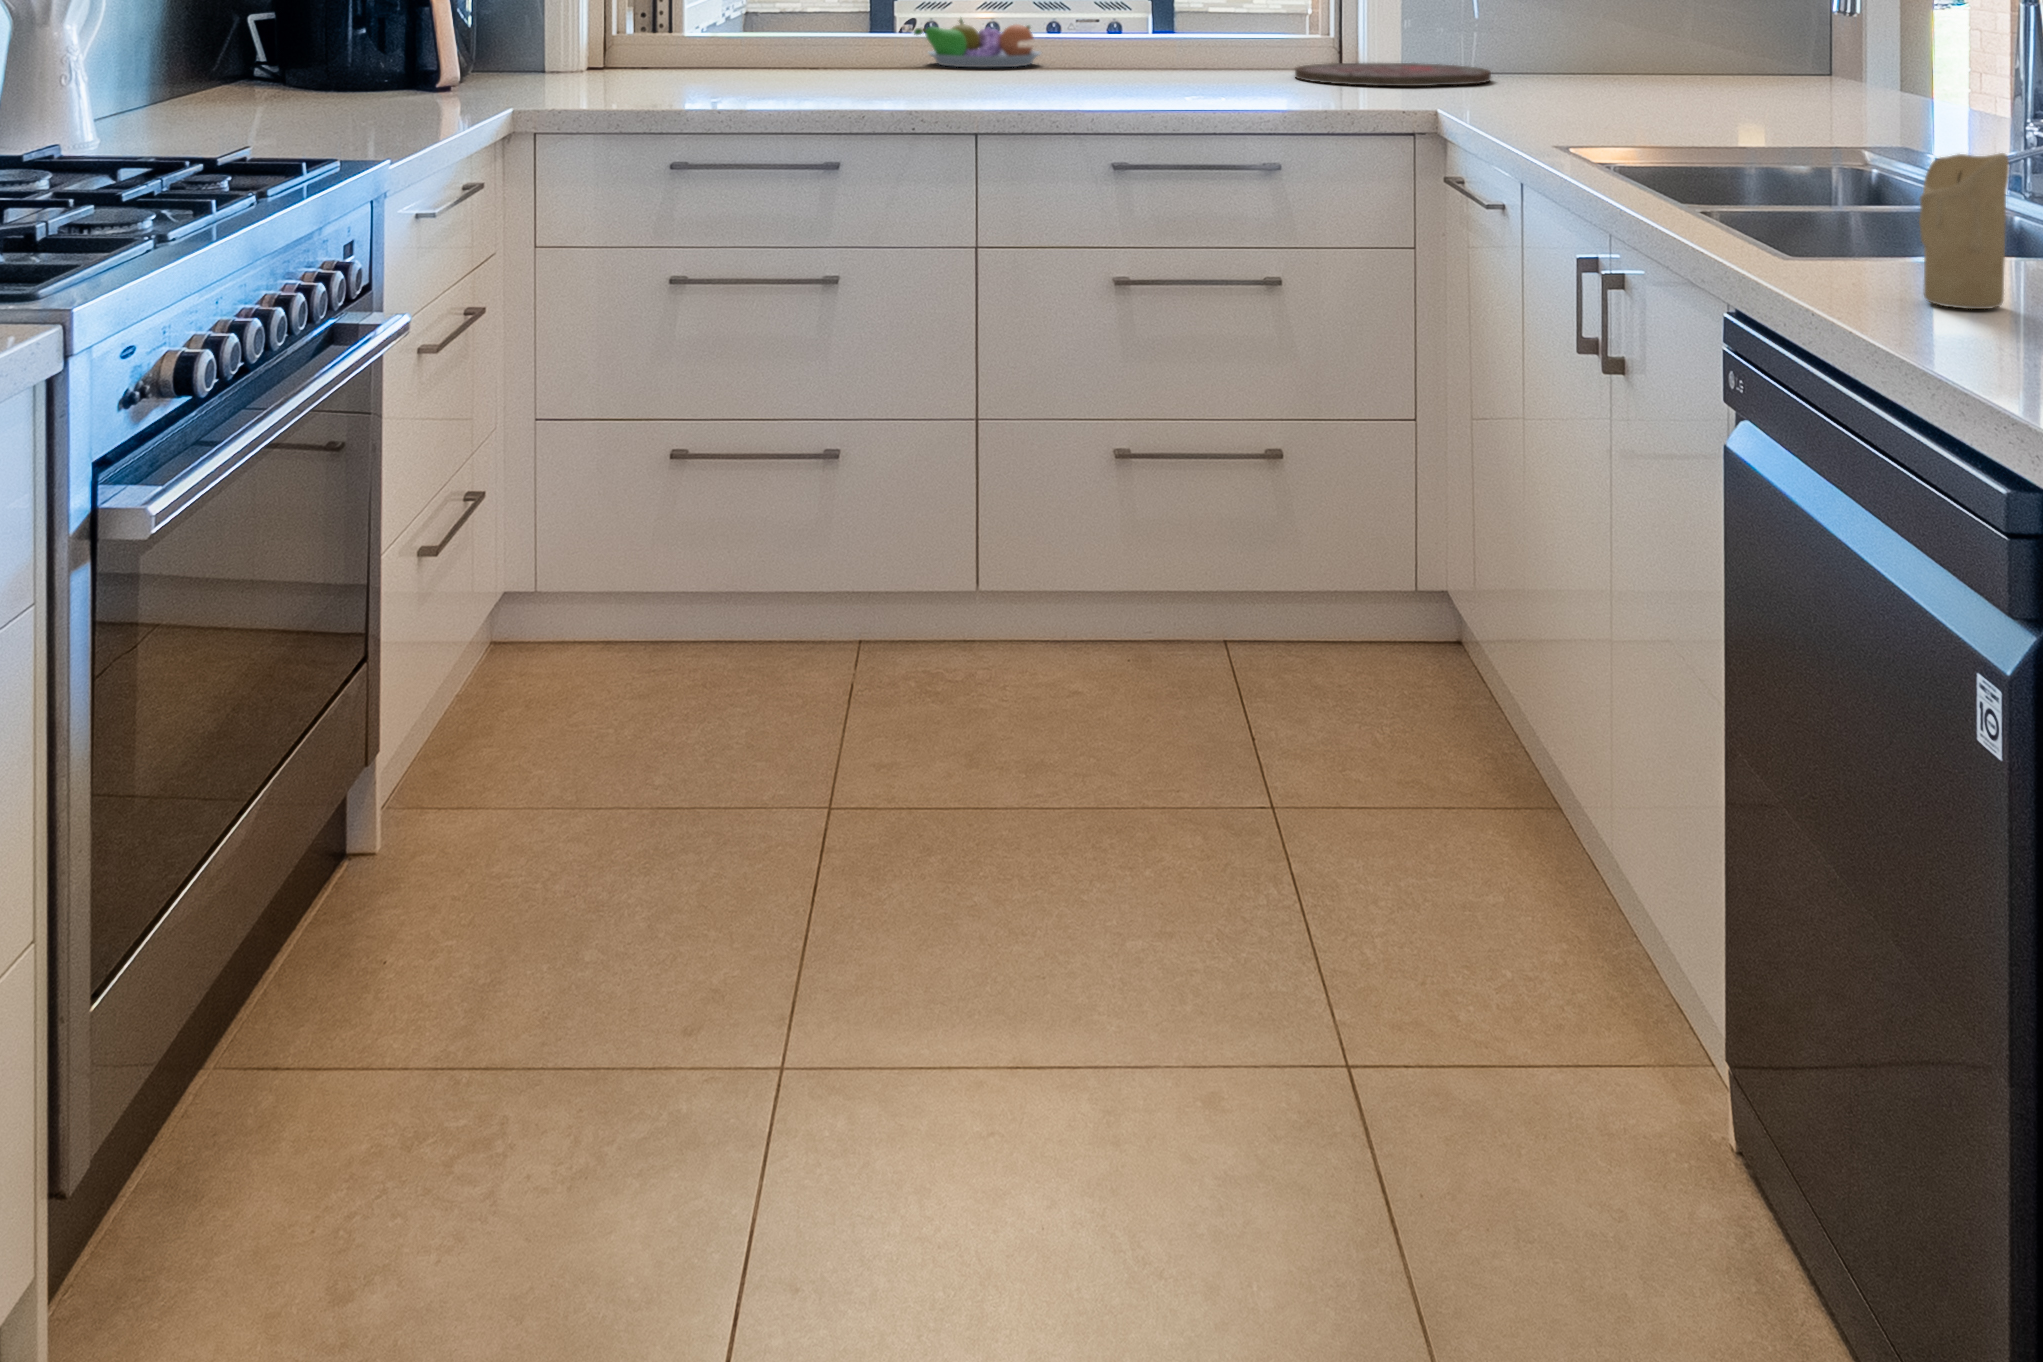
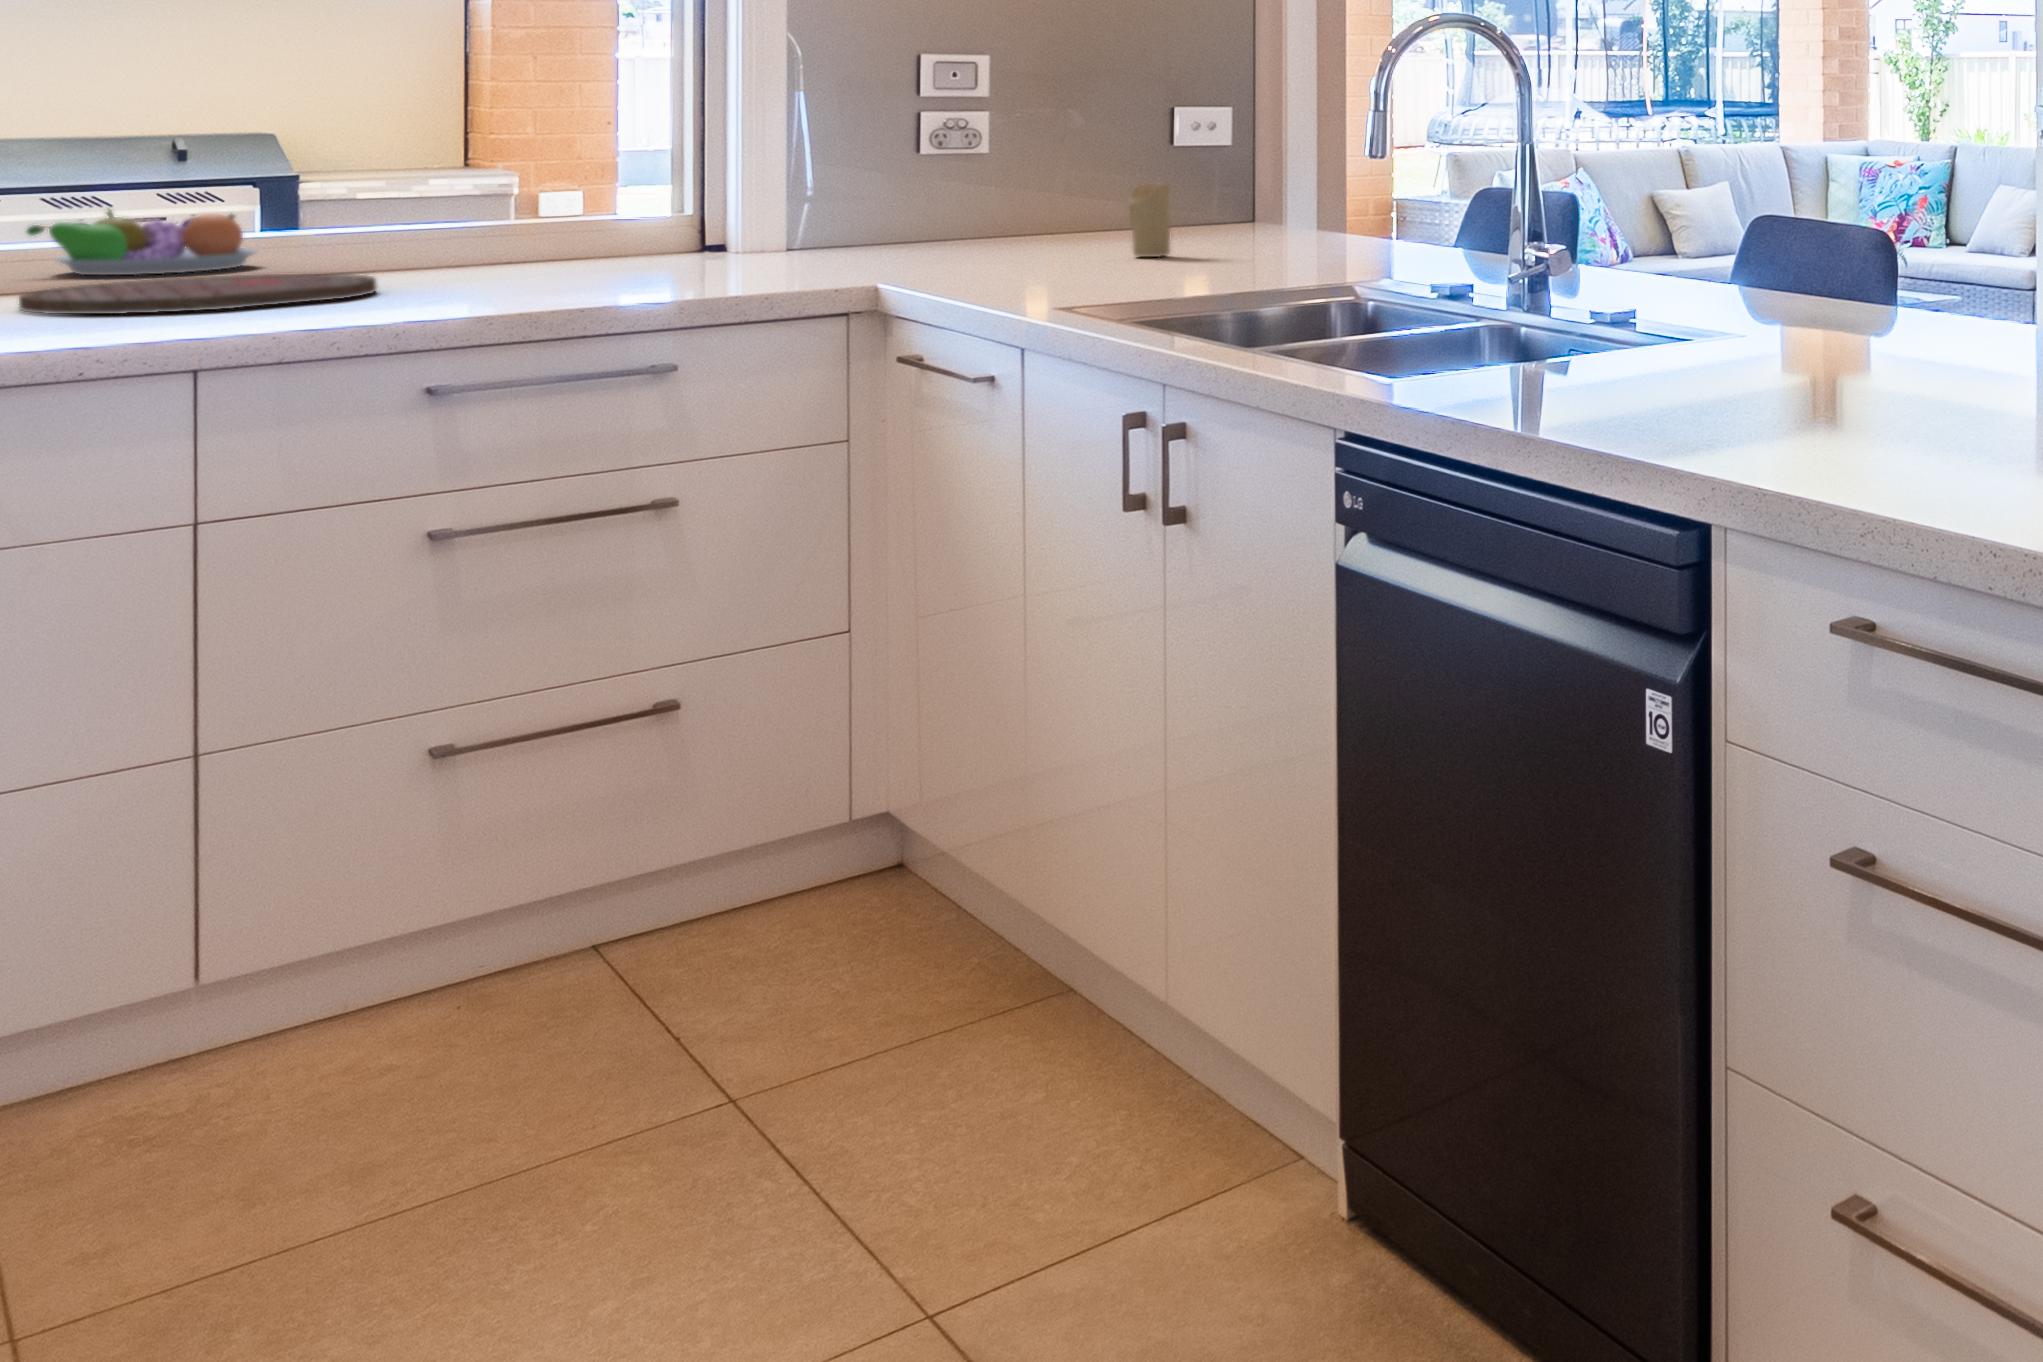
cutting board: present [1295,63,1491,86] -> present [19,274,377,314]
candle: present [1919,153,2009,309] -> present [1129,182,1170,257]

